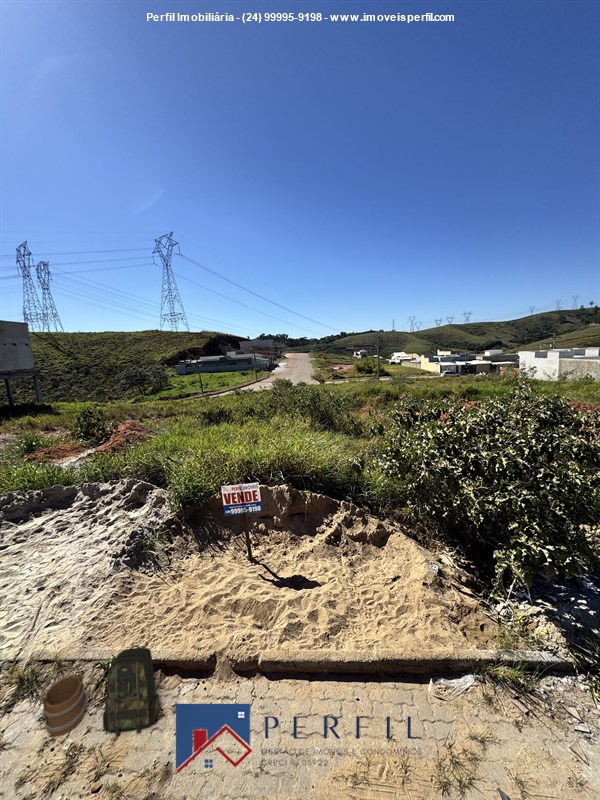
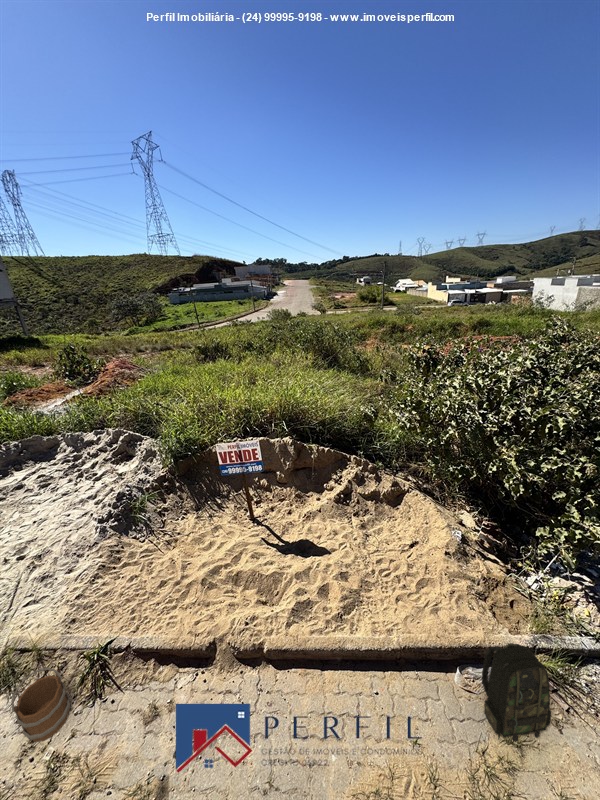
backpack: present [103,645,159,735] -> present [482,643,551,741]

